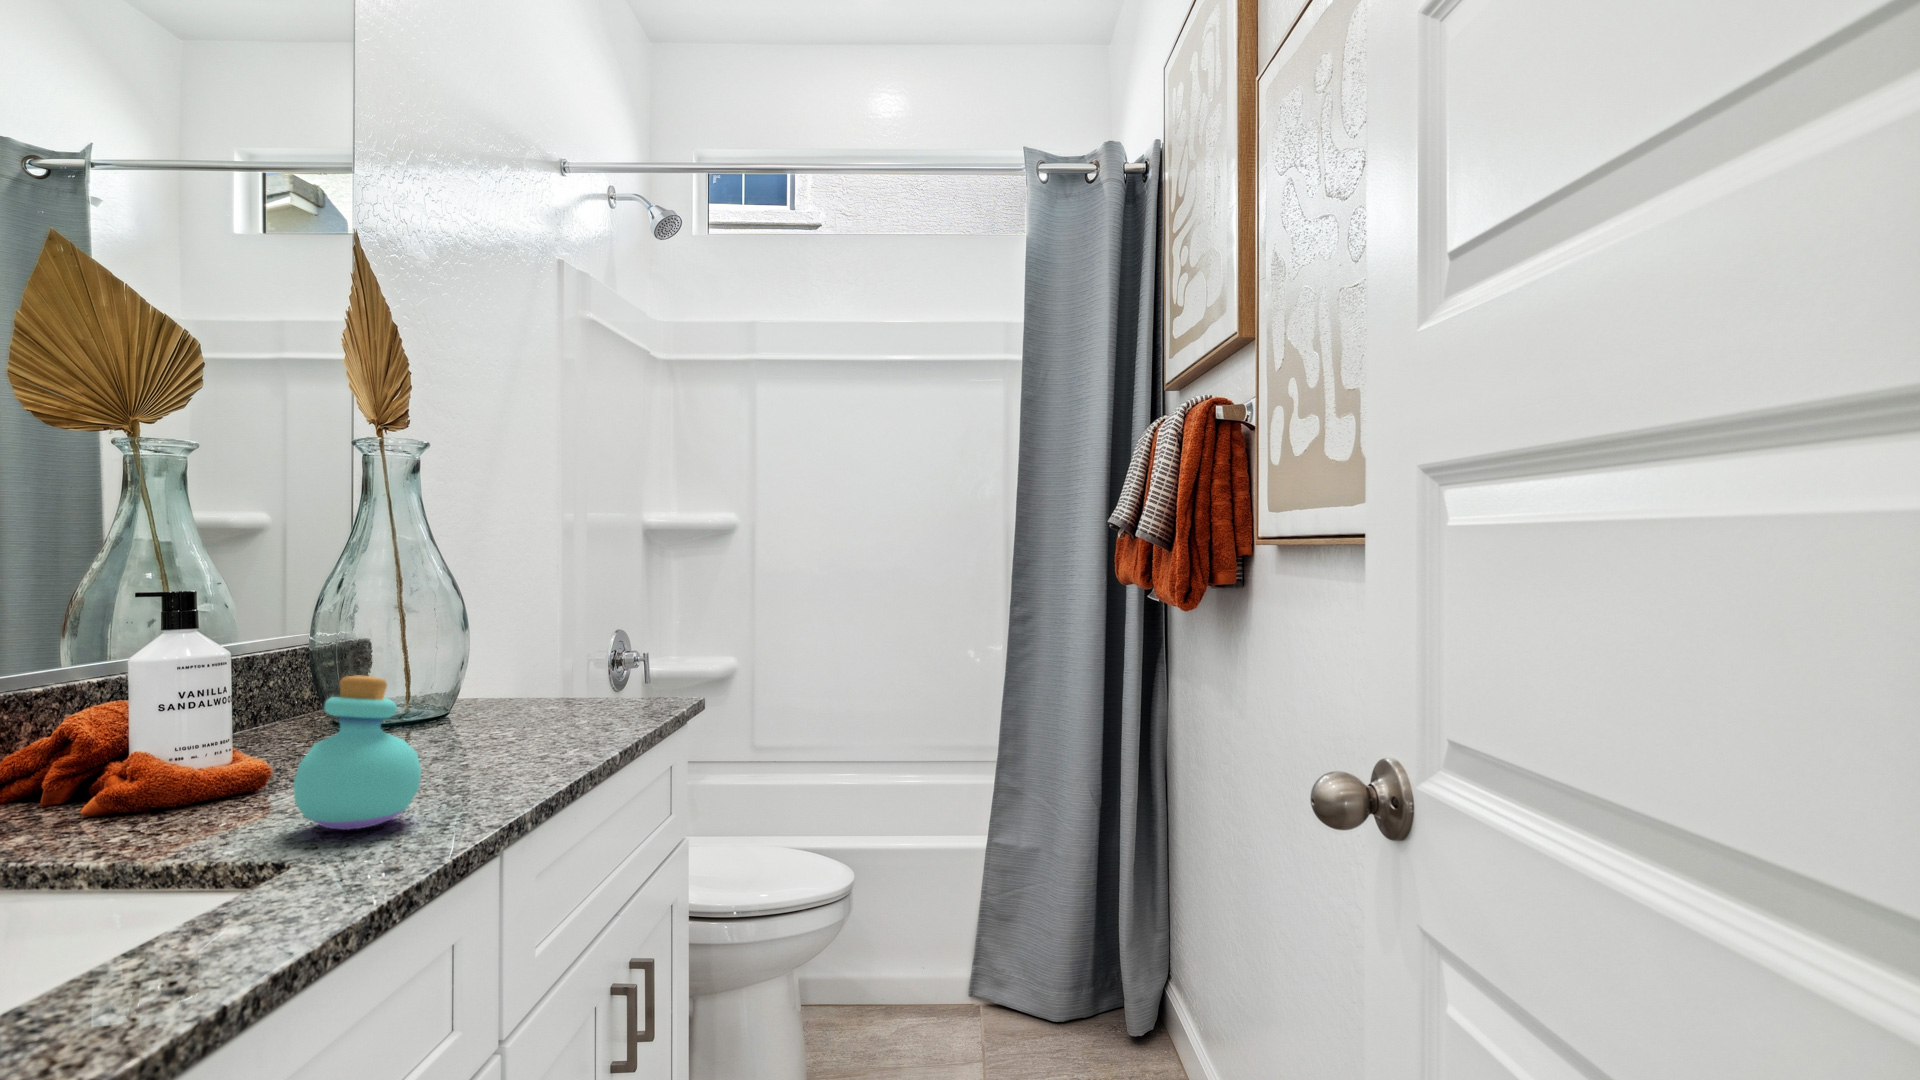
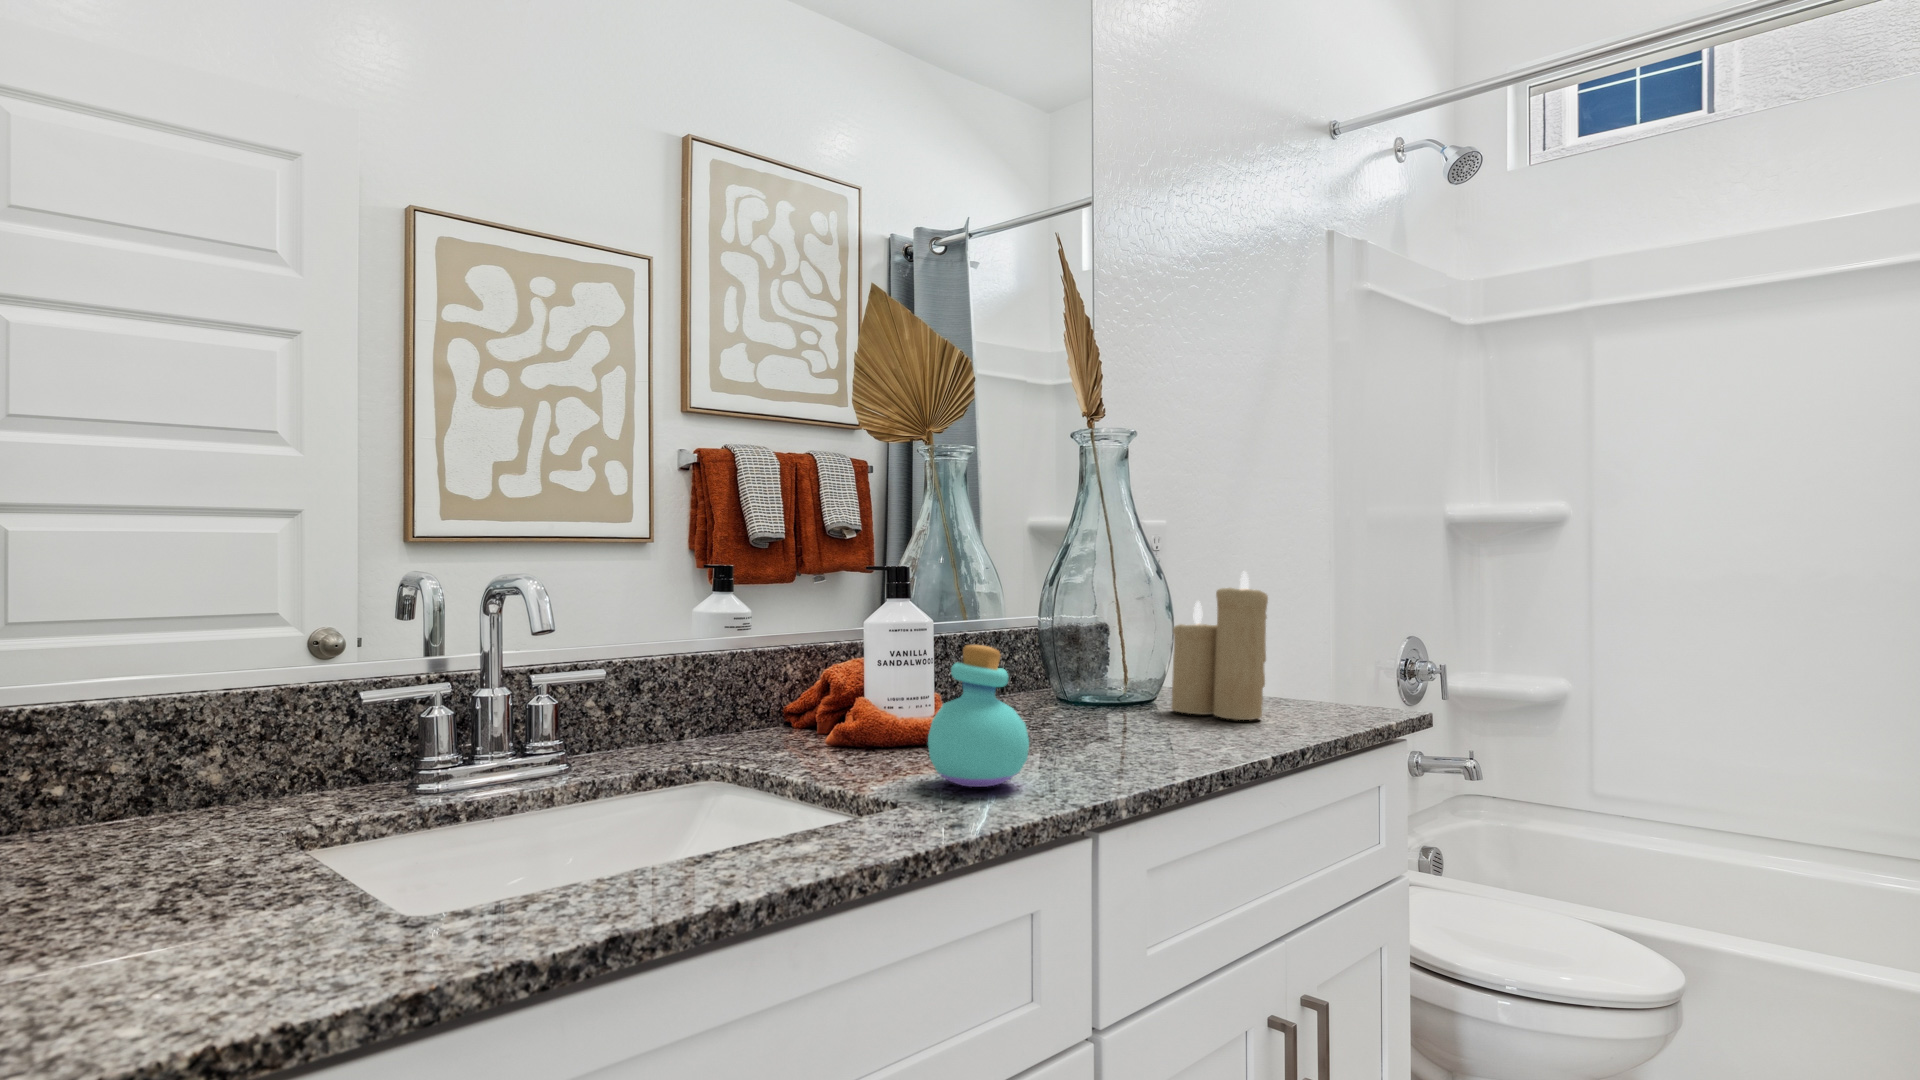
candle: none [473,582,575,722] -> present [1171,572,1268,720]

